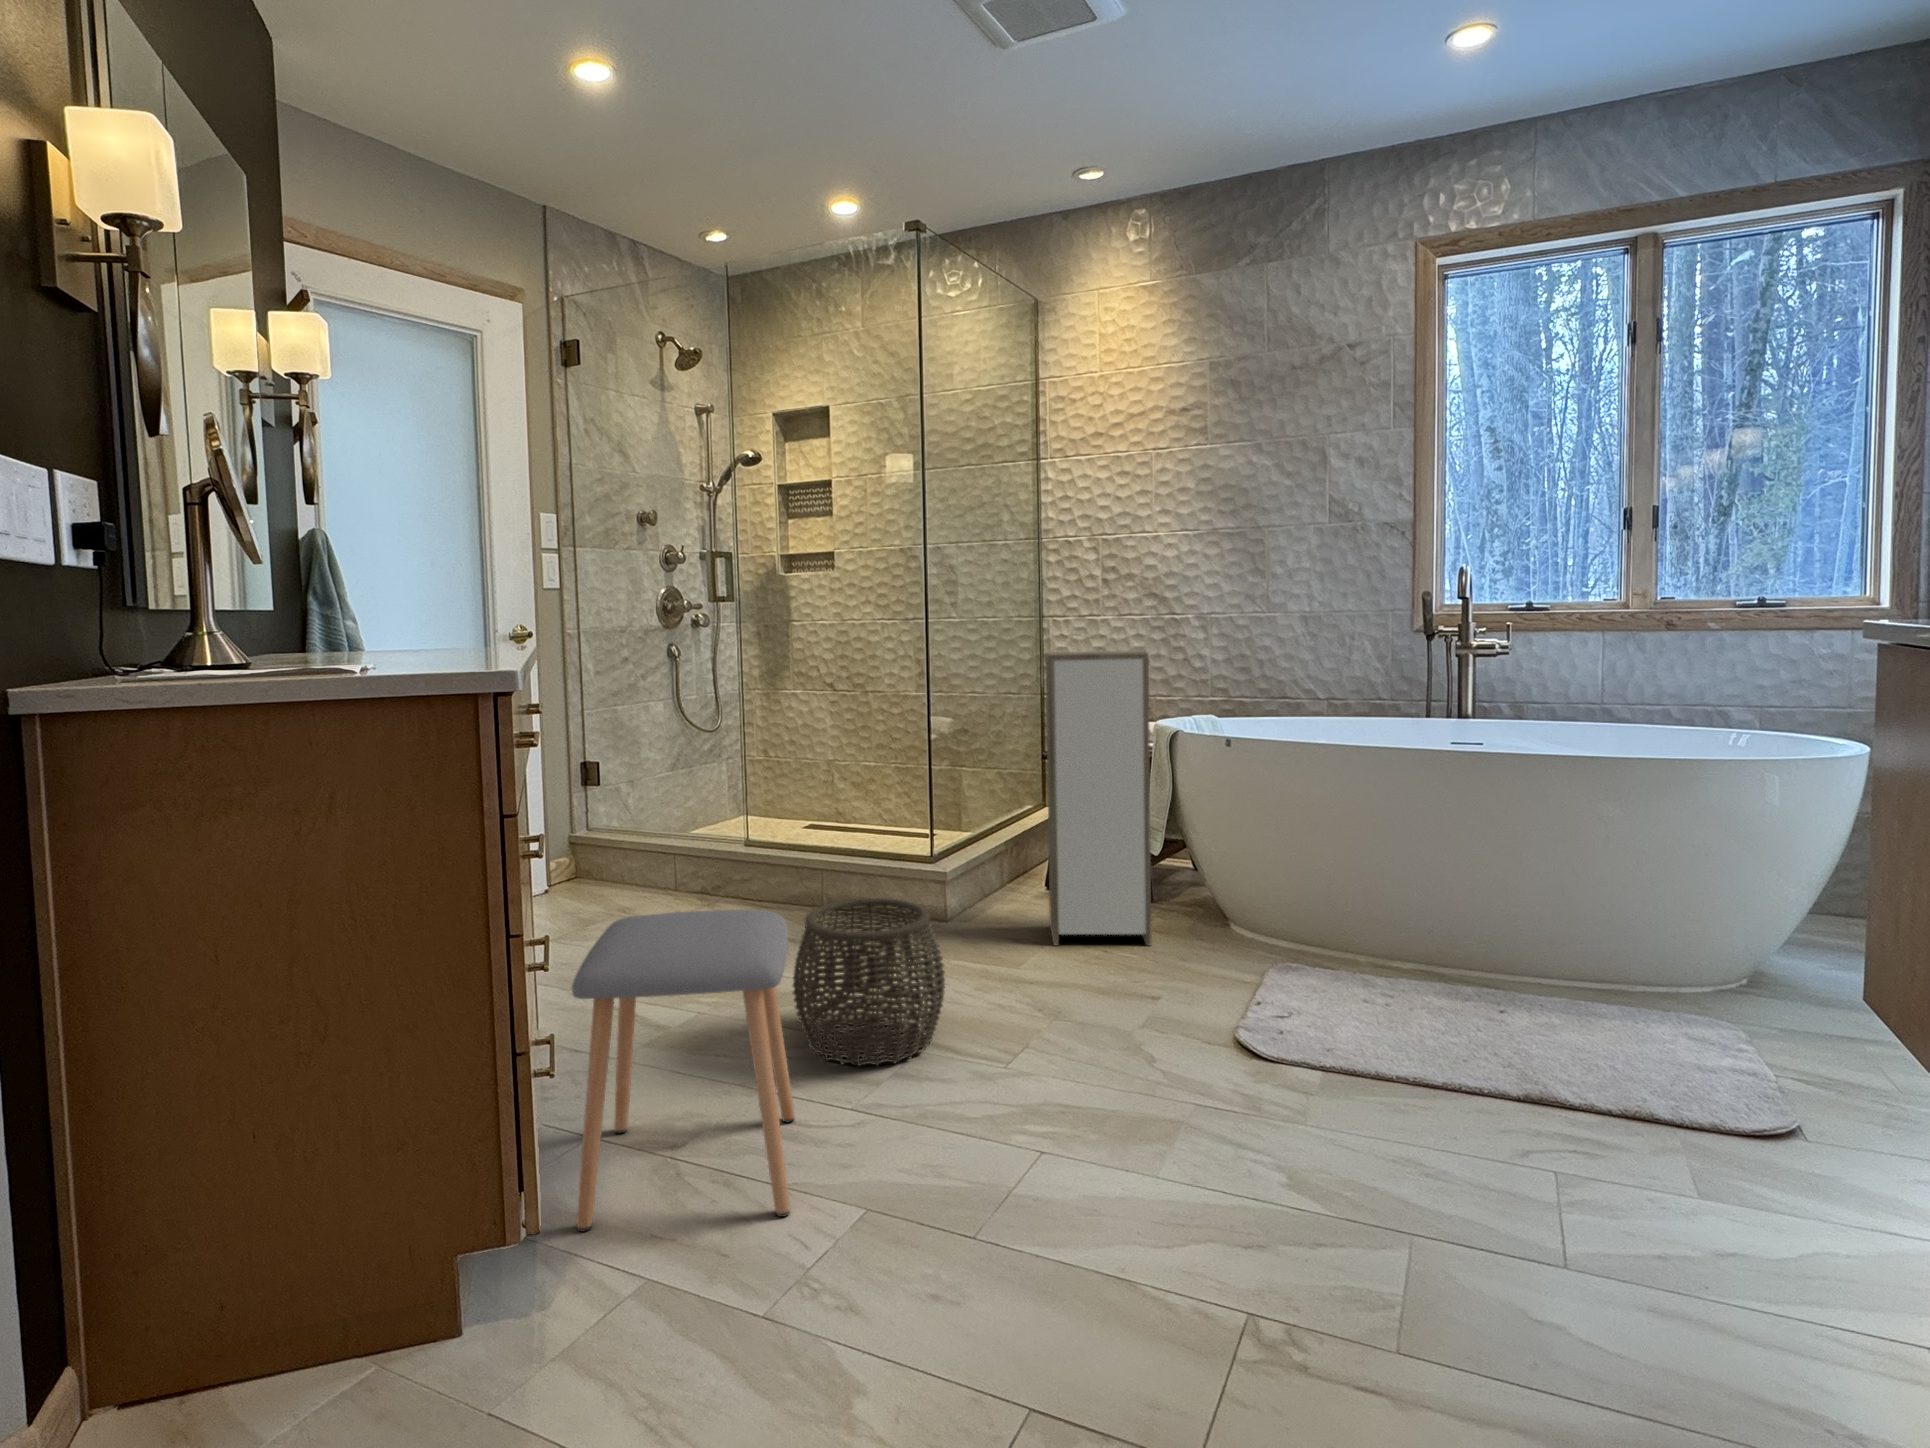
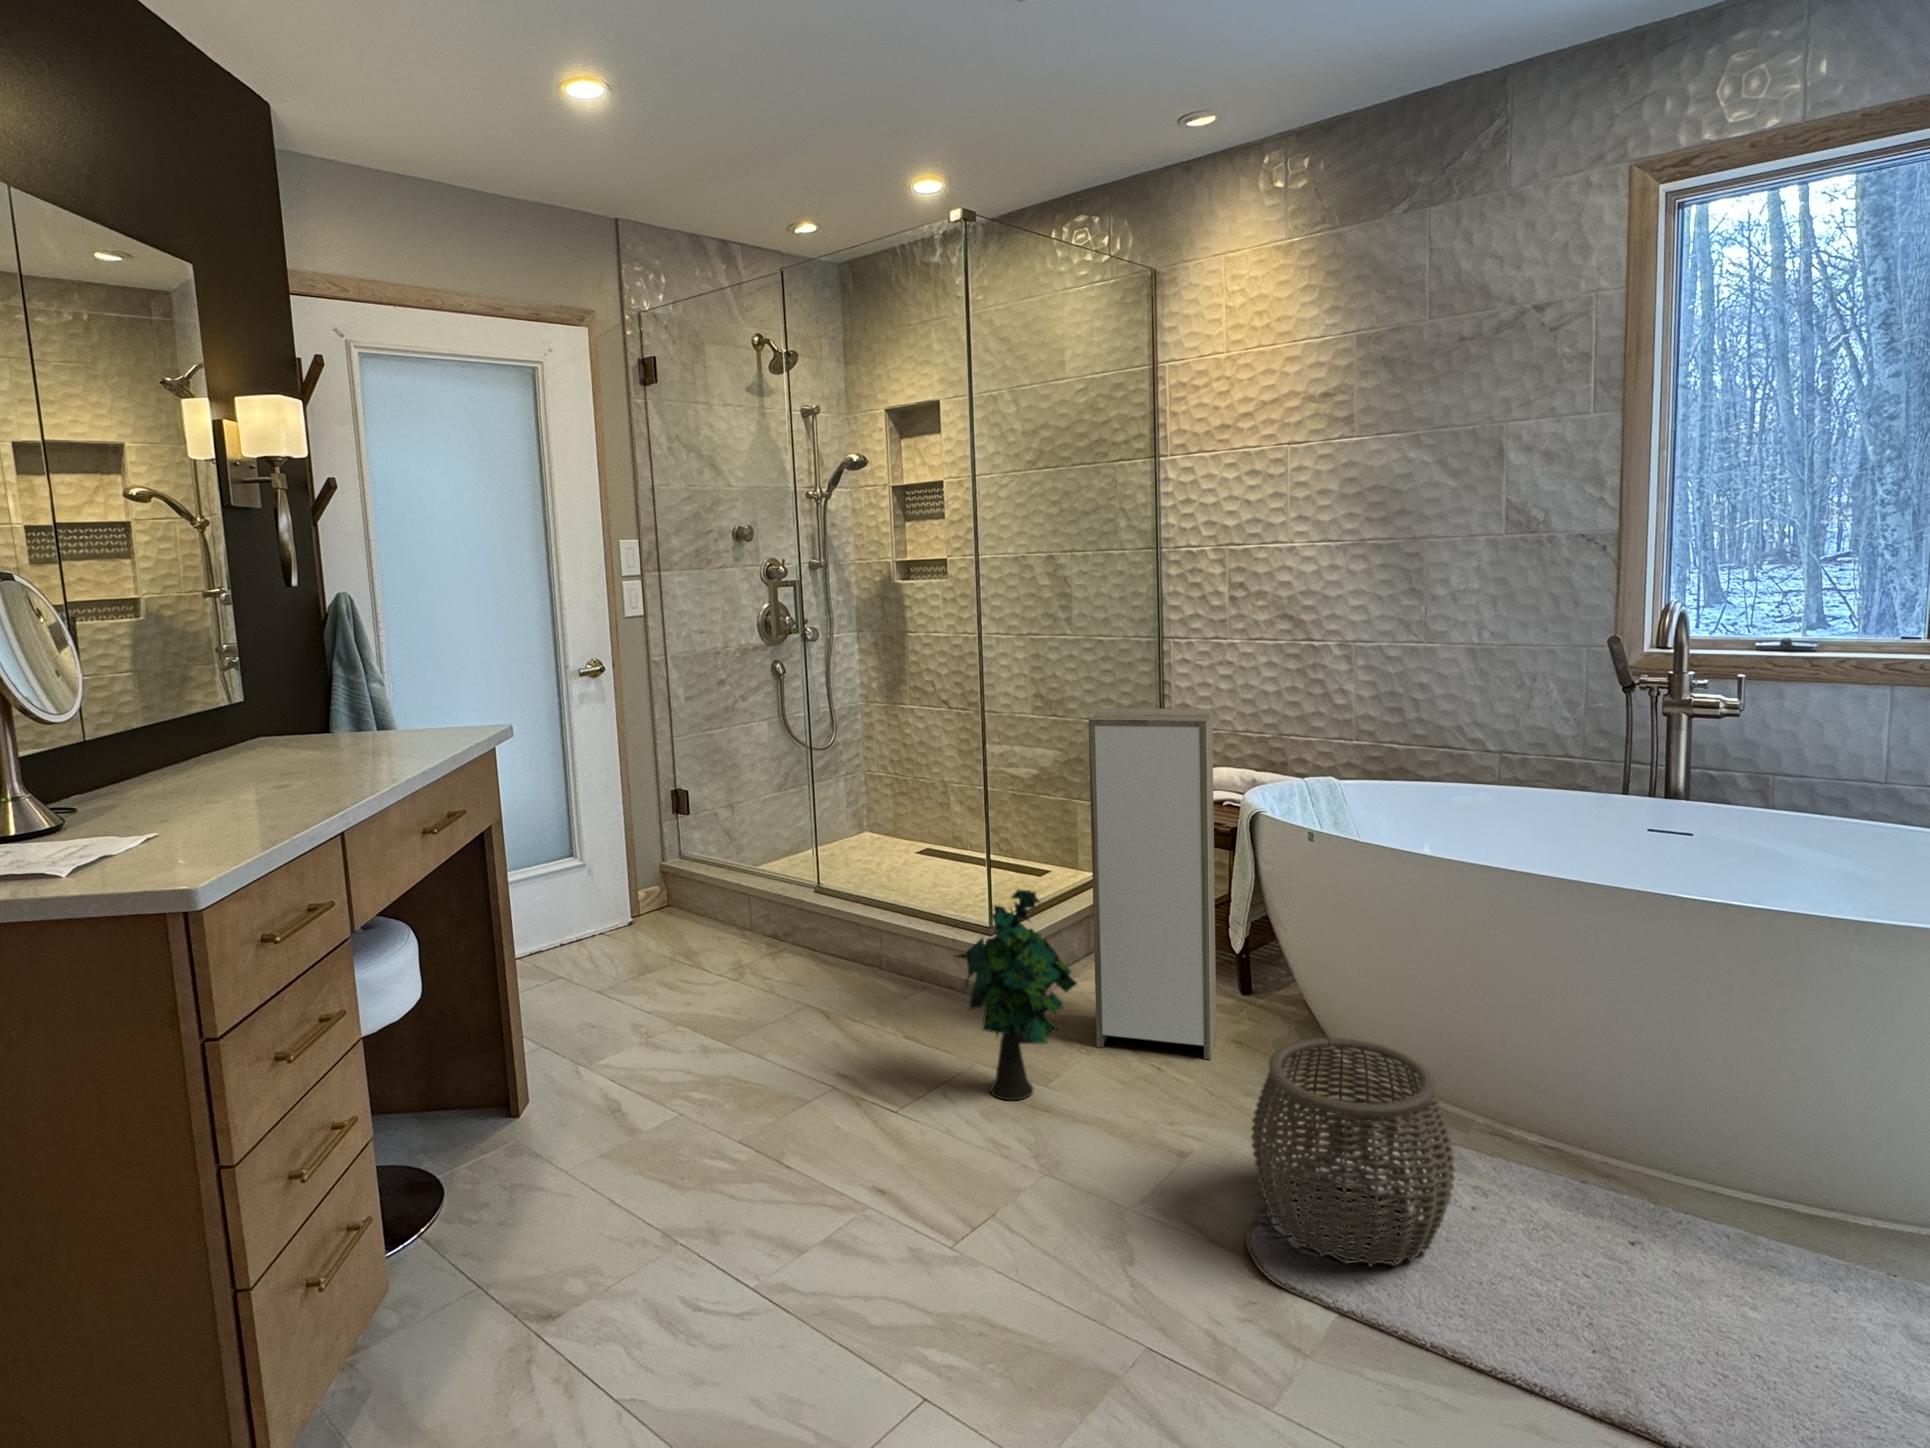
decorative plant: none [946,795,1059,985] -> present [956,890,1077,1101]
woven basket: present [793,898,945,1066] -> present [1251,1038,1456,1267]
stool: present [572,910,795,1232] -> none [393,1041,687,1397]

